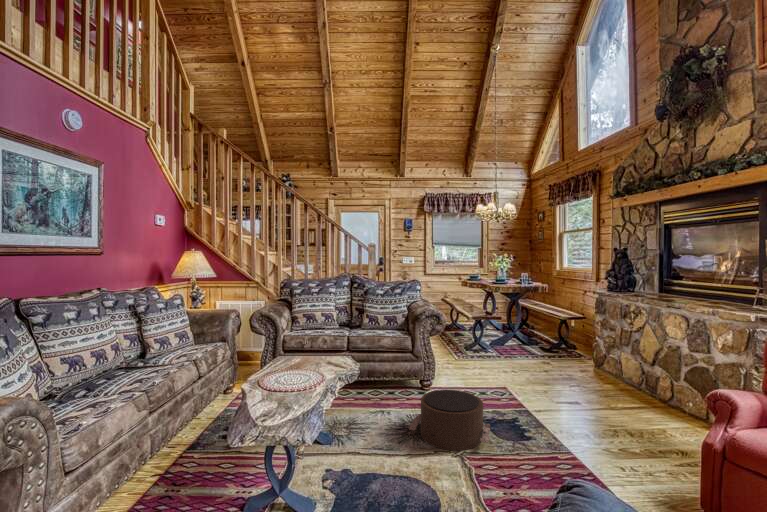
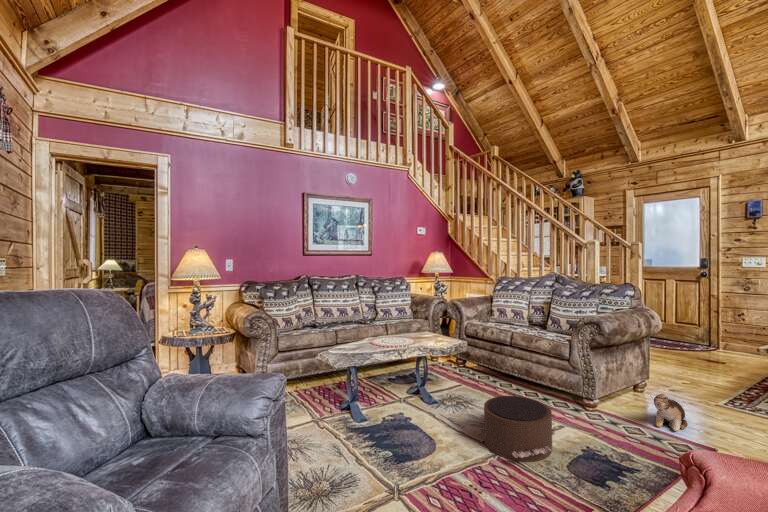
plush toy: none [471,359,491,385] -> present [651,394,688,431]

